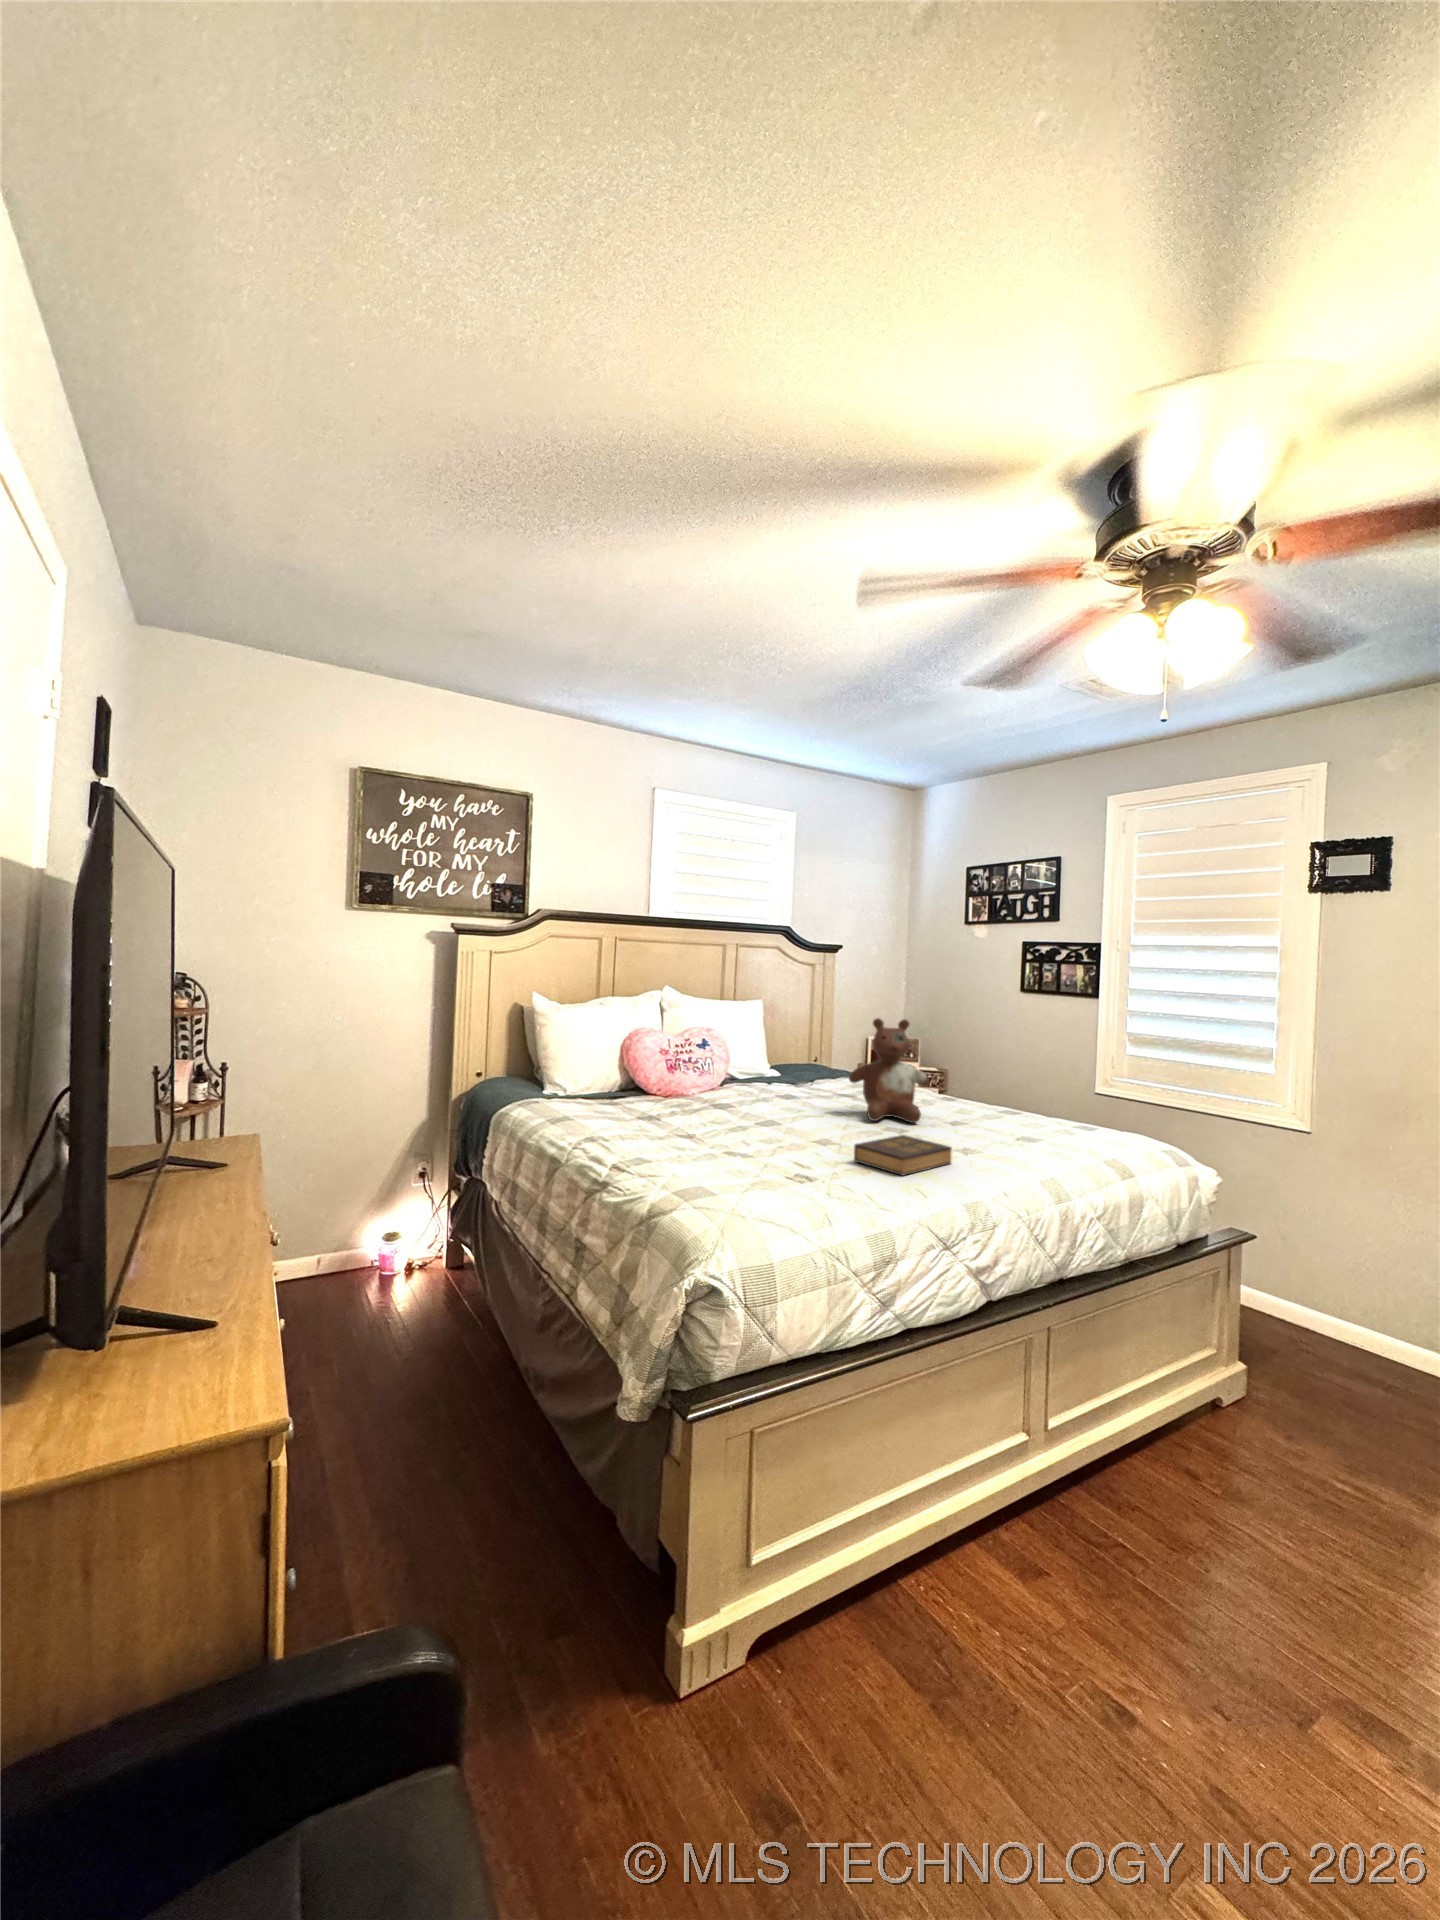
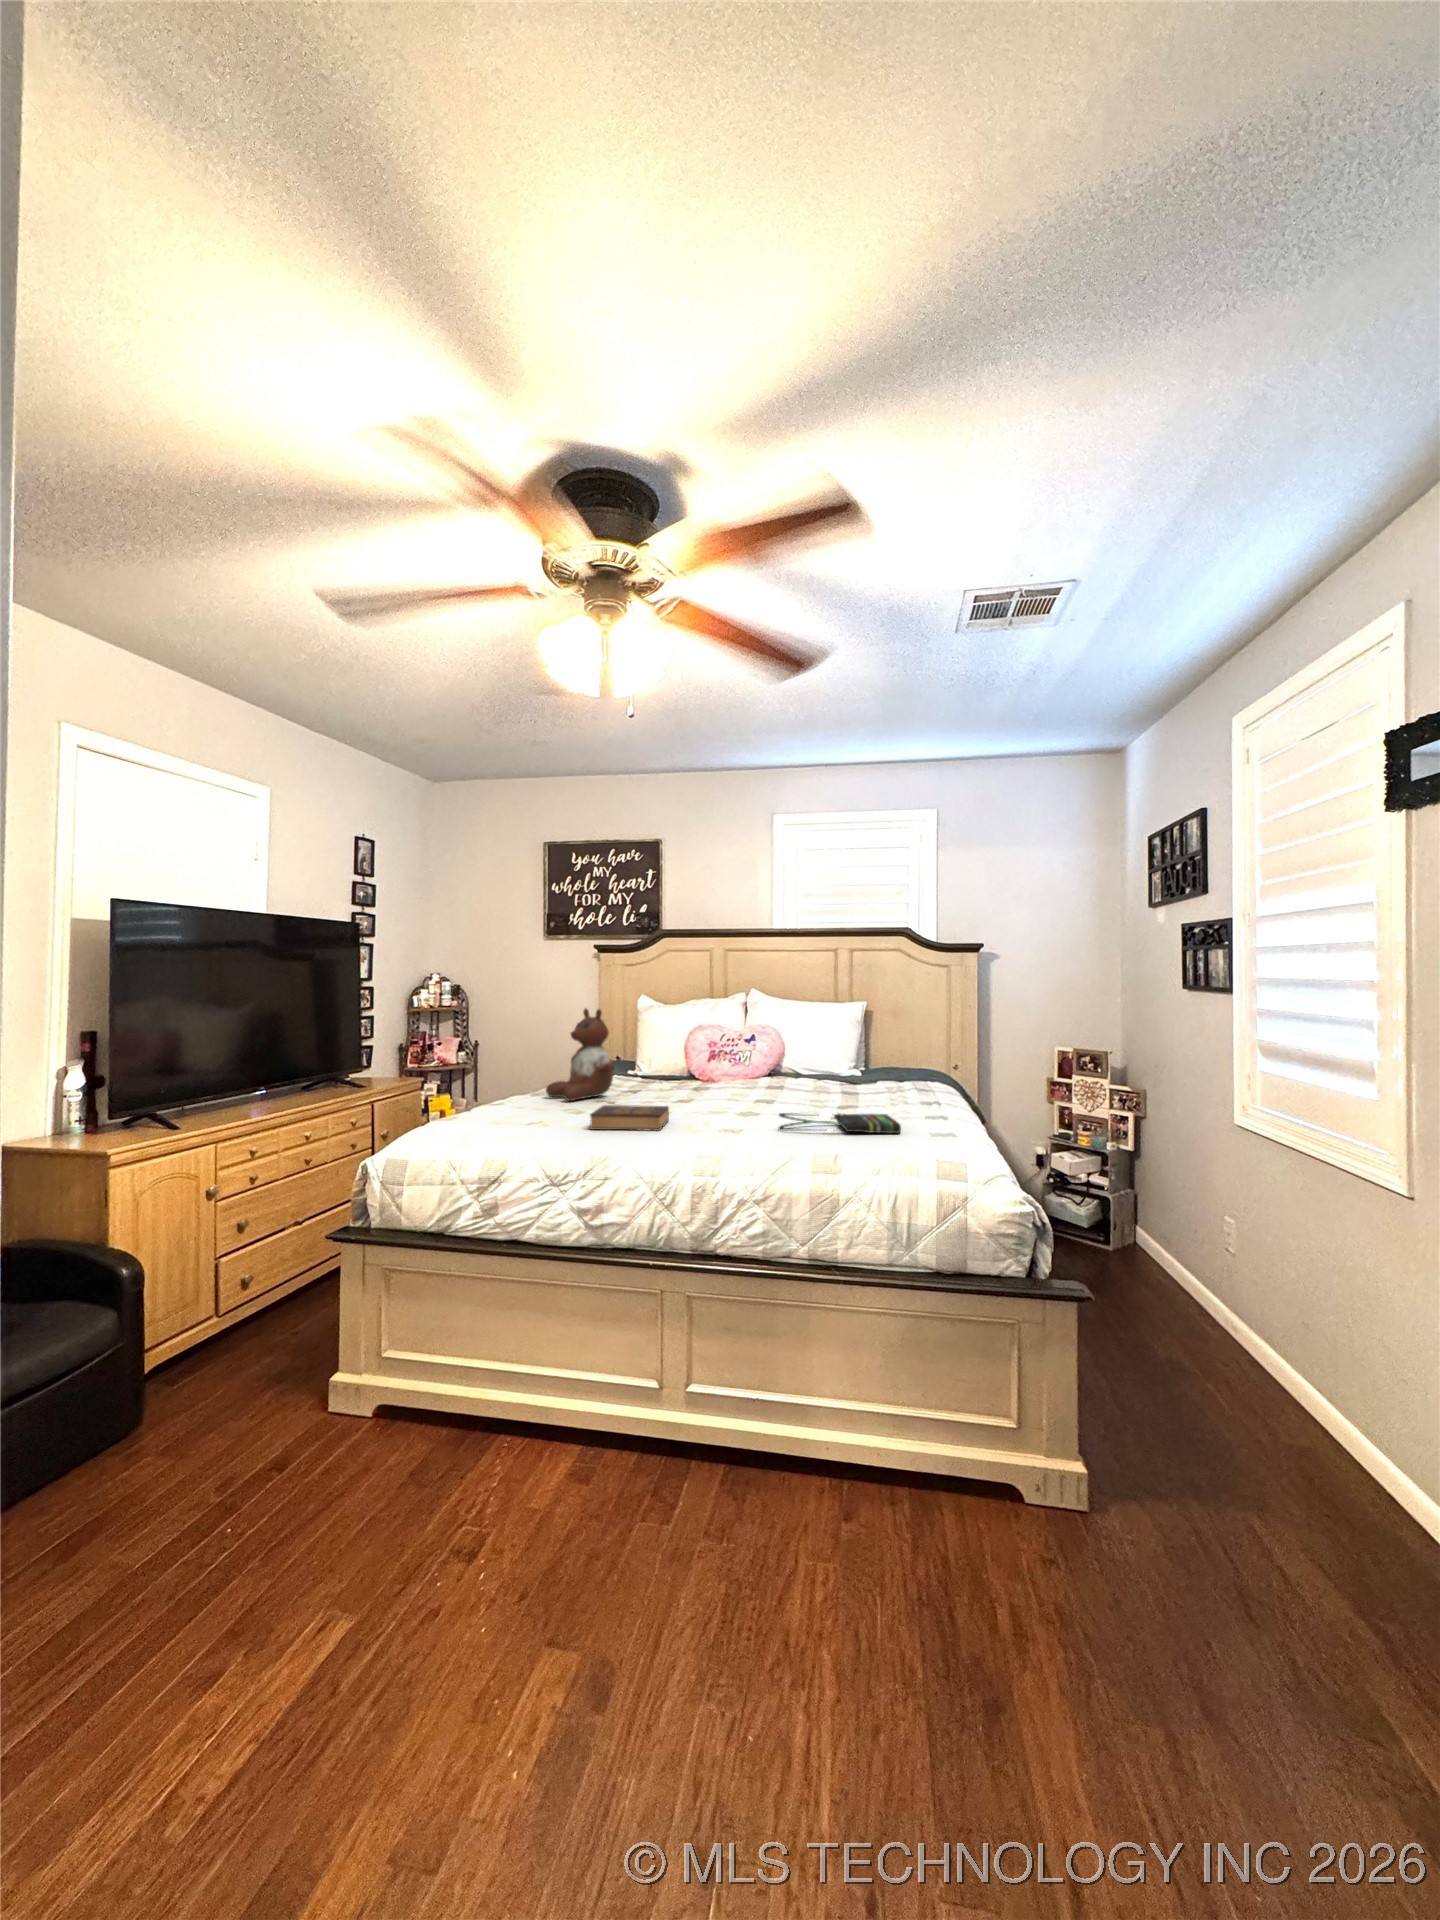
stuffed bear: present [849,1018,930,1123] -> present [546,1009,615,1101]
tote bag: none [1005,1116,1082,1145] -> present [779,1113,901,1133]

